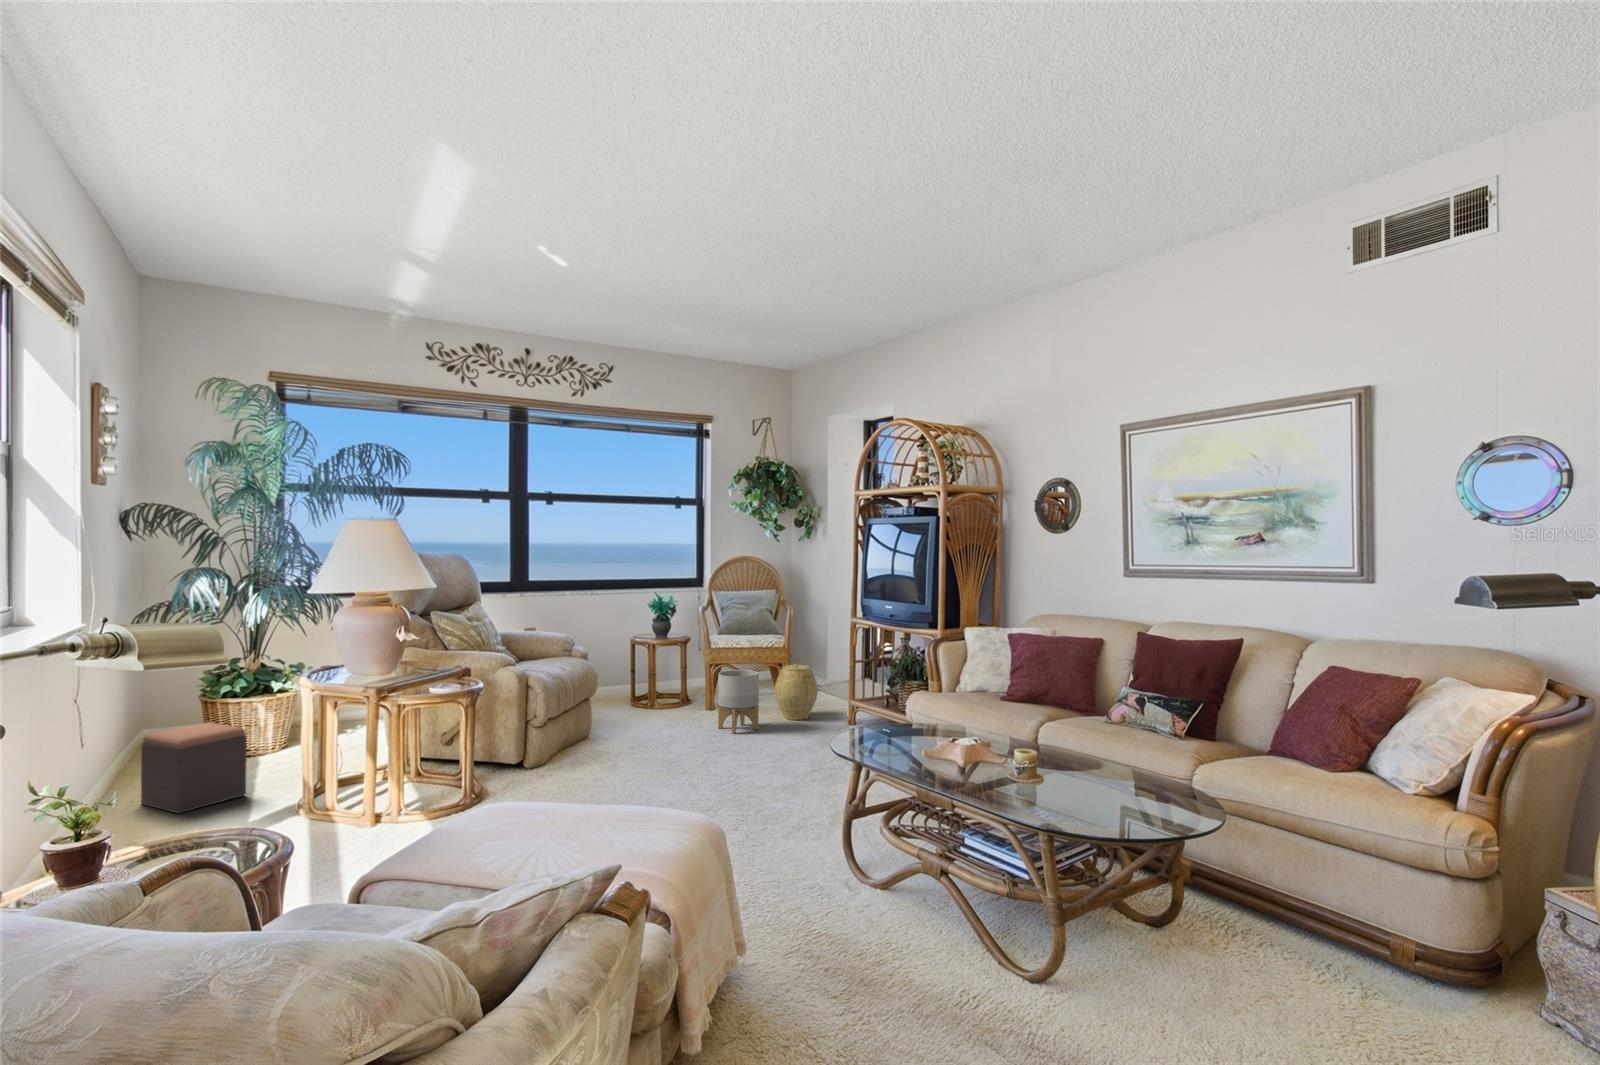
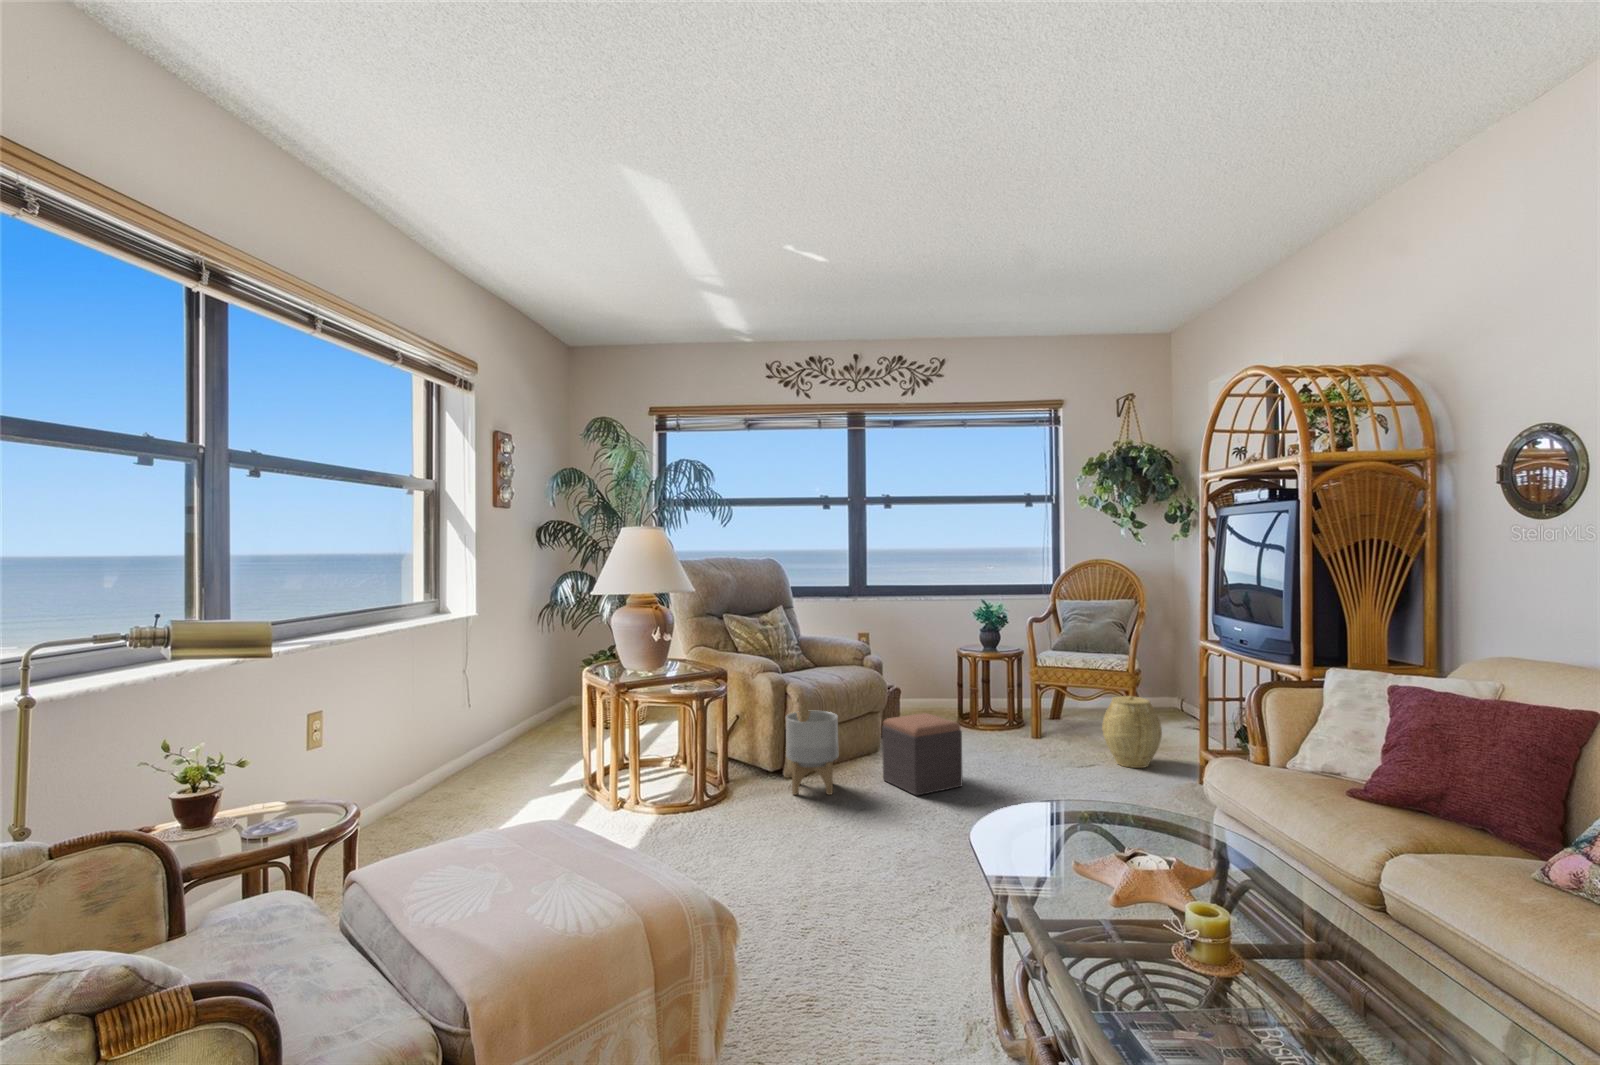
planter: present [718,670,759,734] -> present [786,711,838,795]
footstool: present [141,722,247,813] -> present [882,713,962,795]

